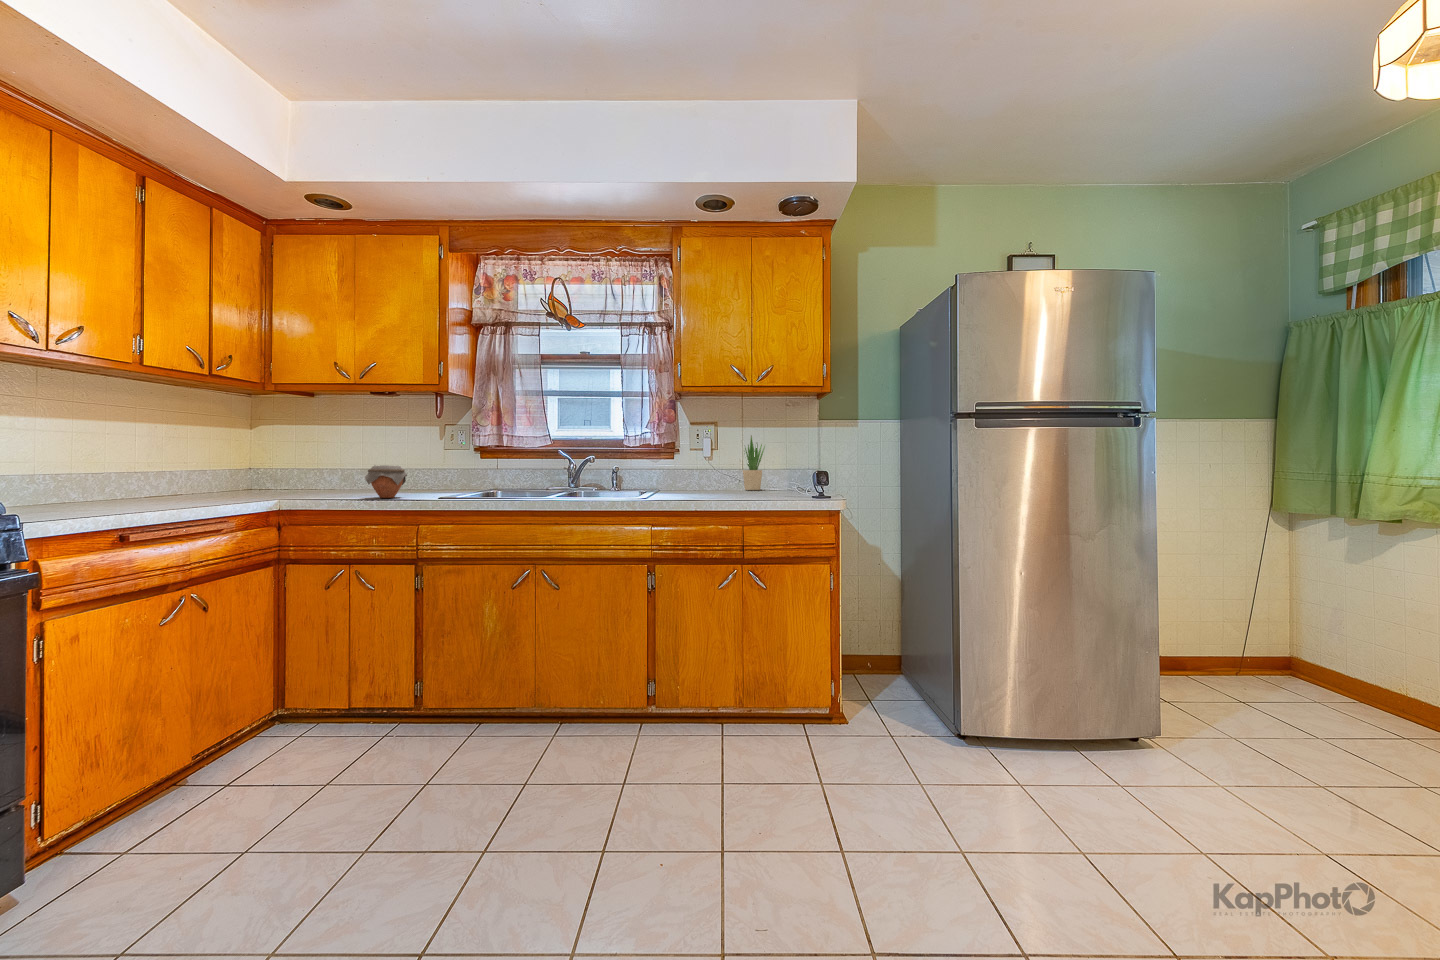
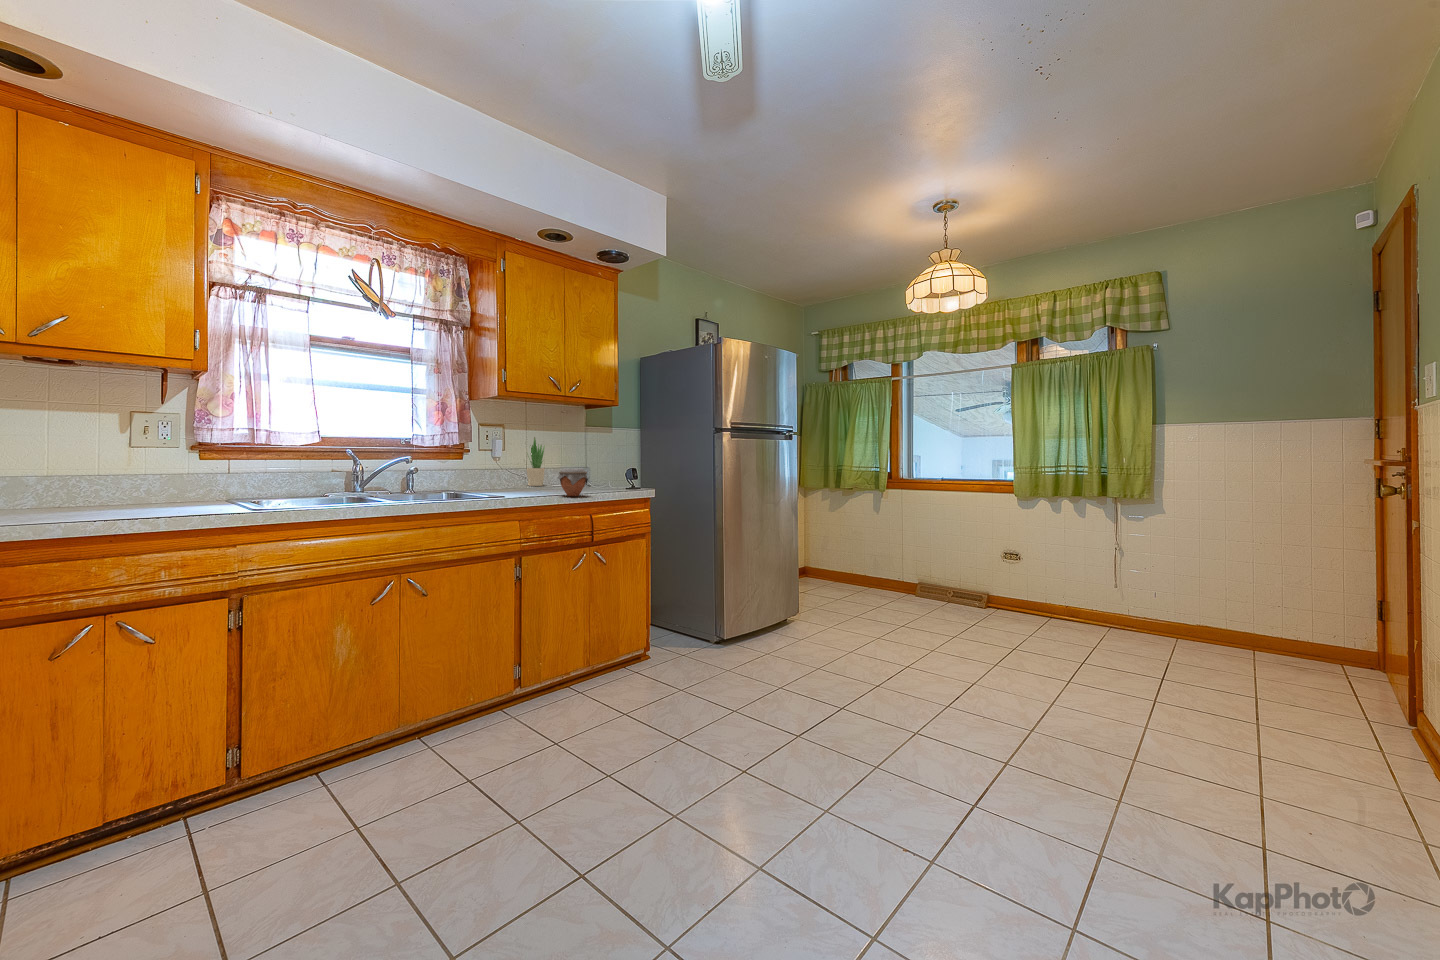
jar: present [365,465,407,498] -> present [558,468,588,496]

